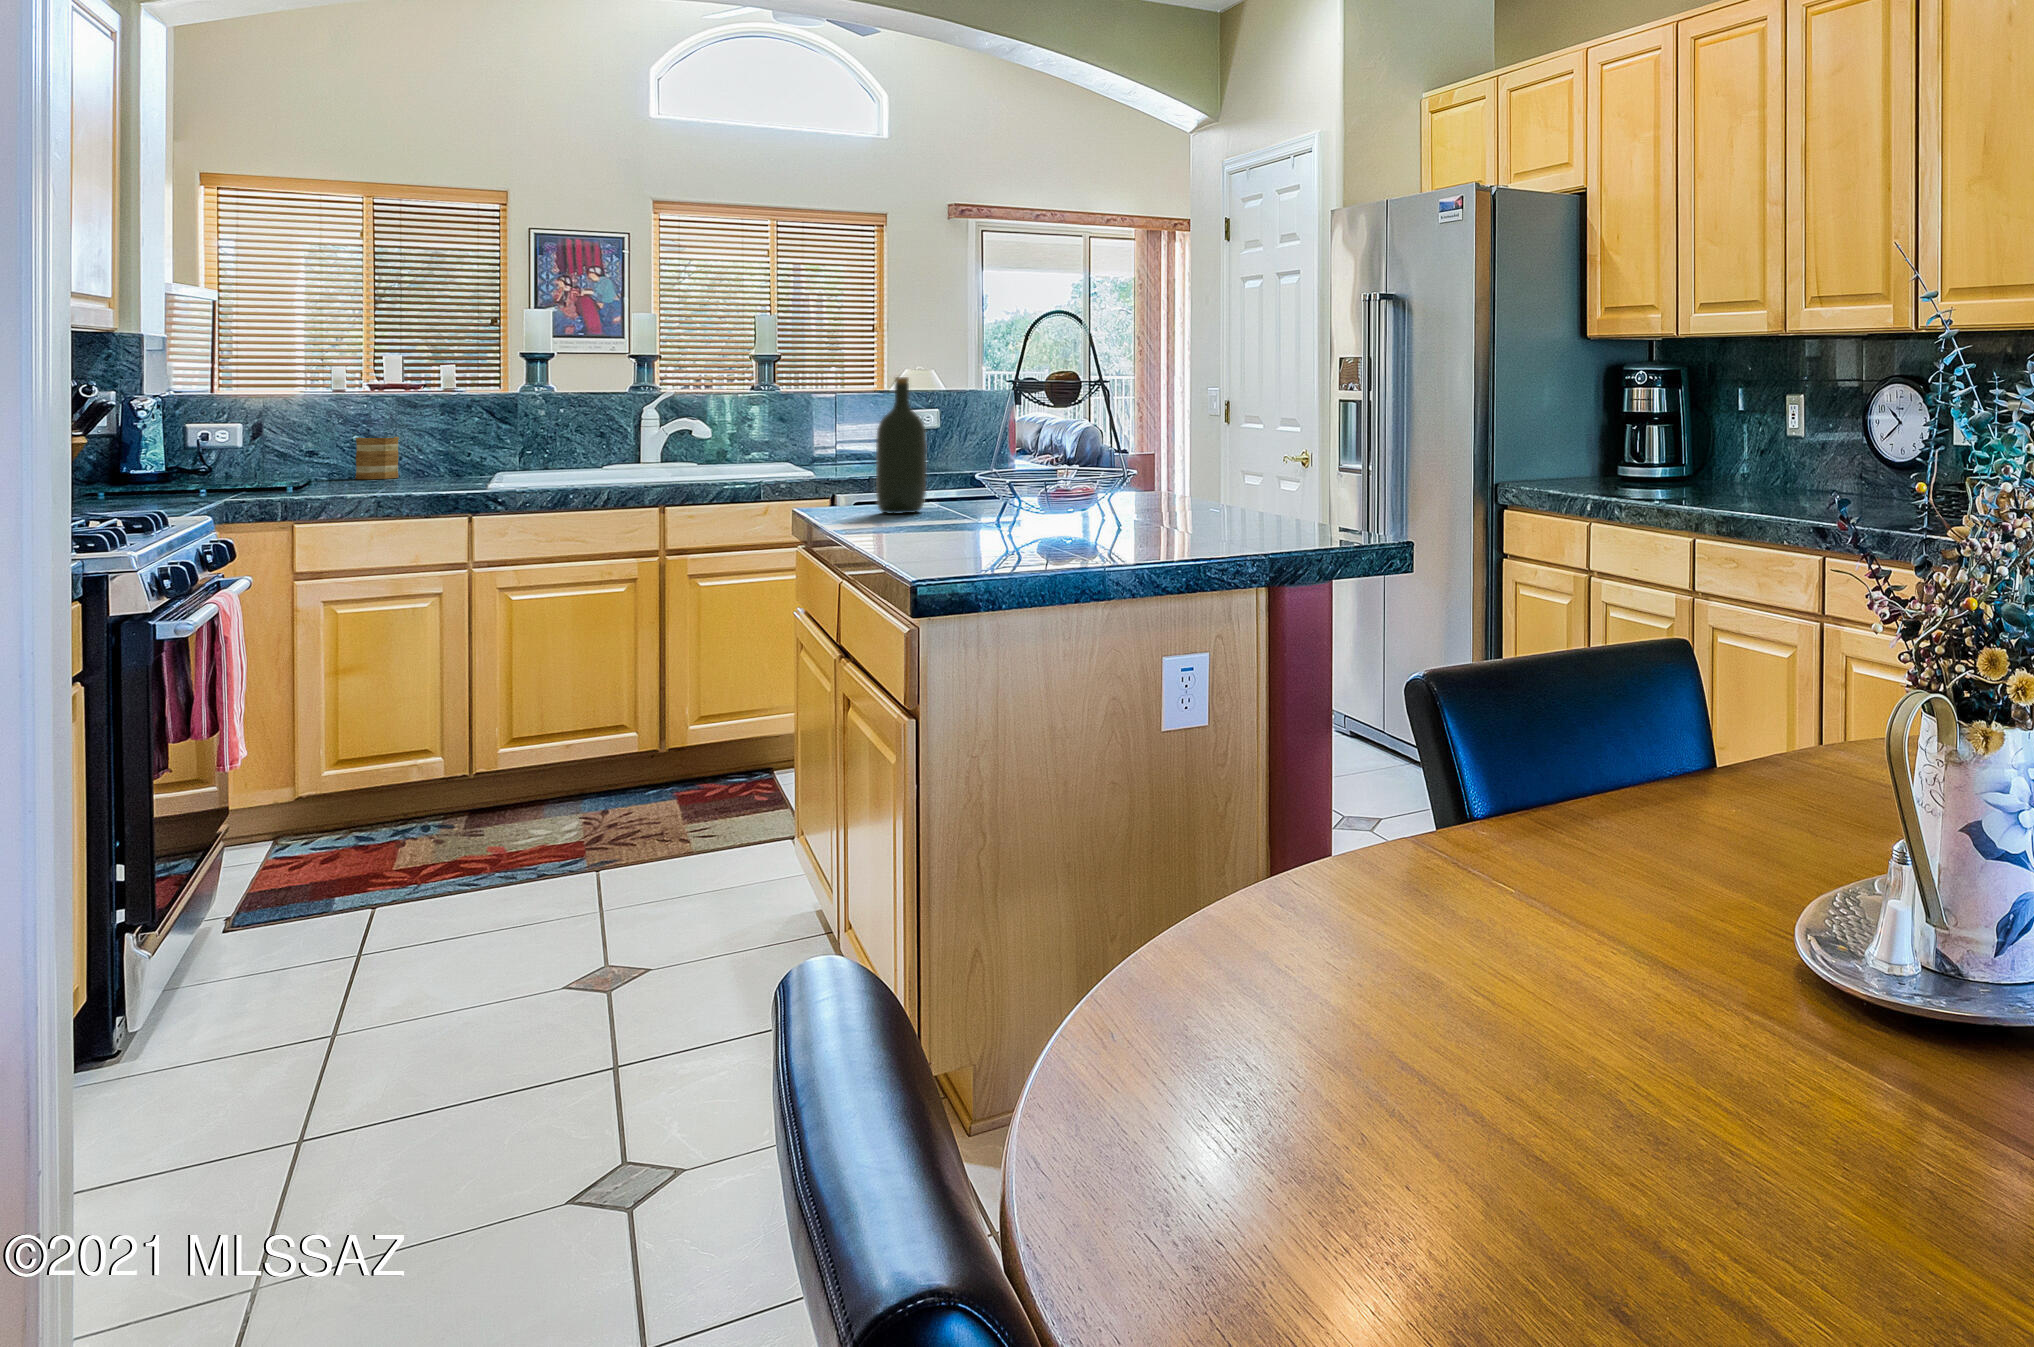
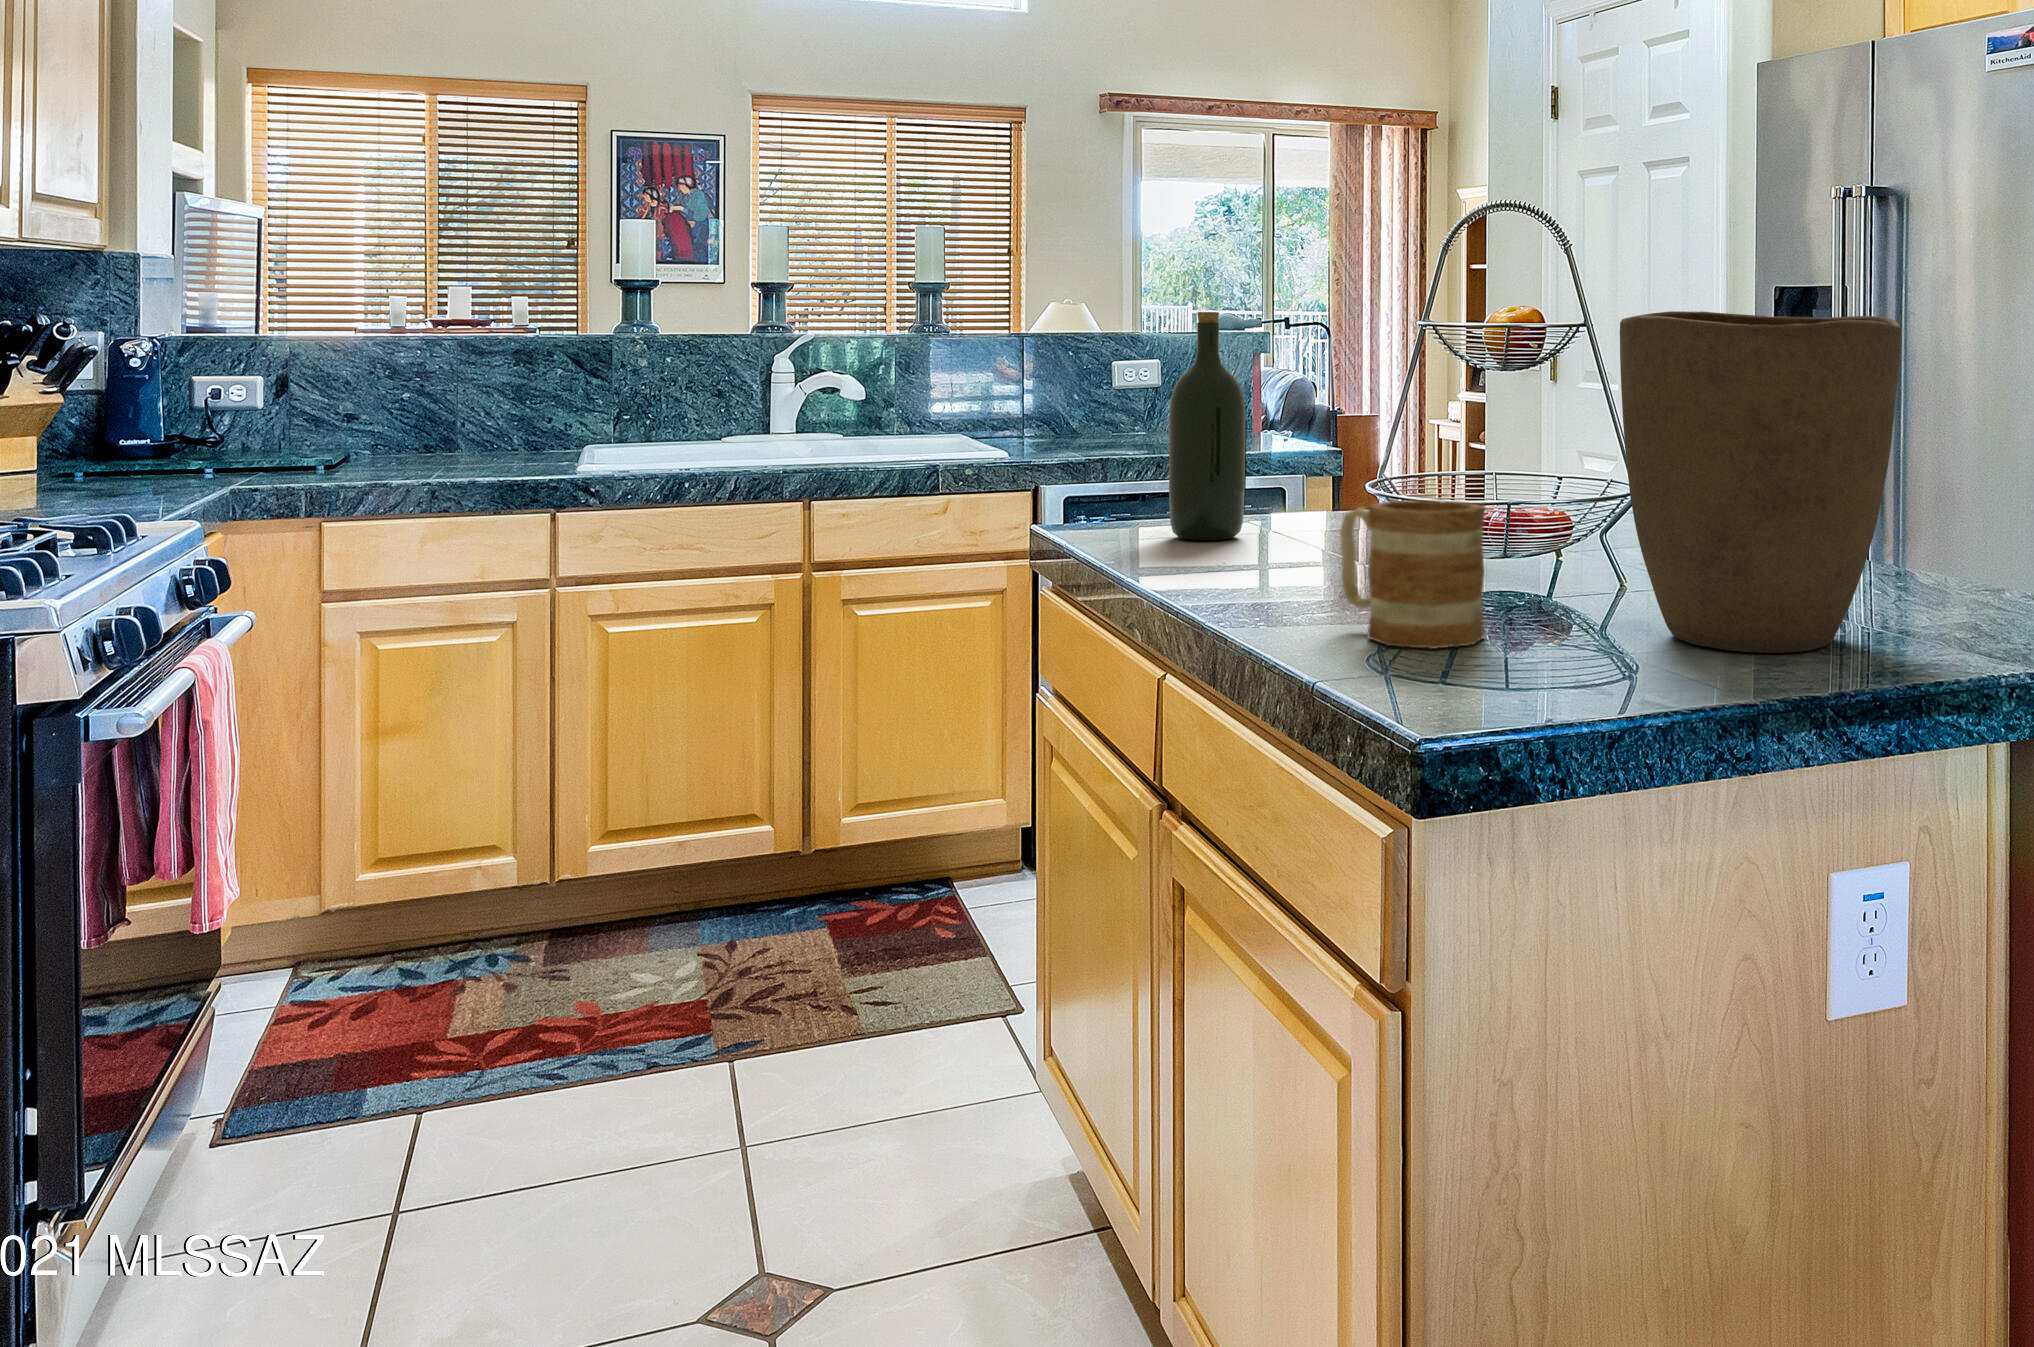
vase: none [1069,377,1214,549] -> present [1620,311,1901,653]
mug: present [355,437,399,479] -> present [1340,500,1486,649]

